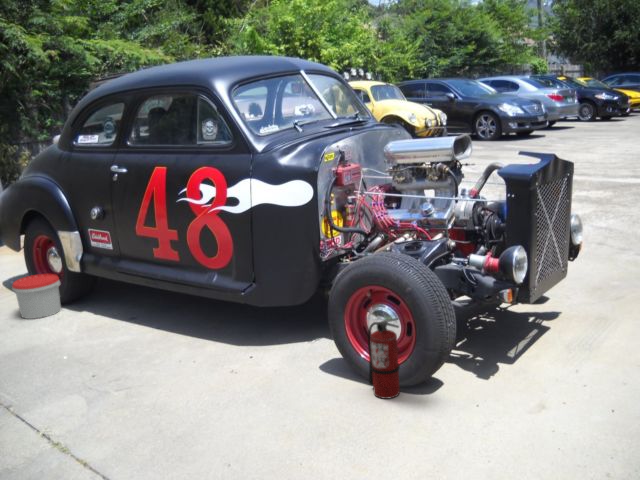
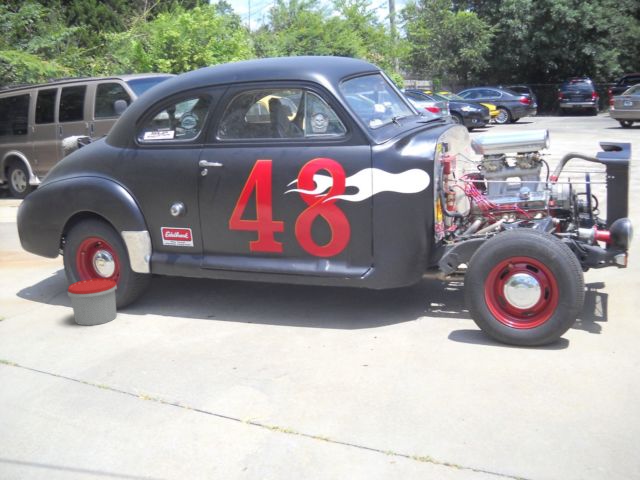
fire extinguisher: present [368,318,400,399] -> none [511,284,549,358]

